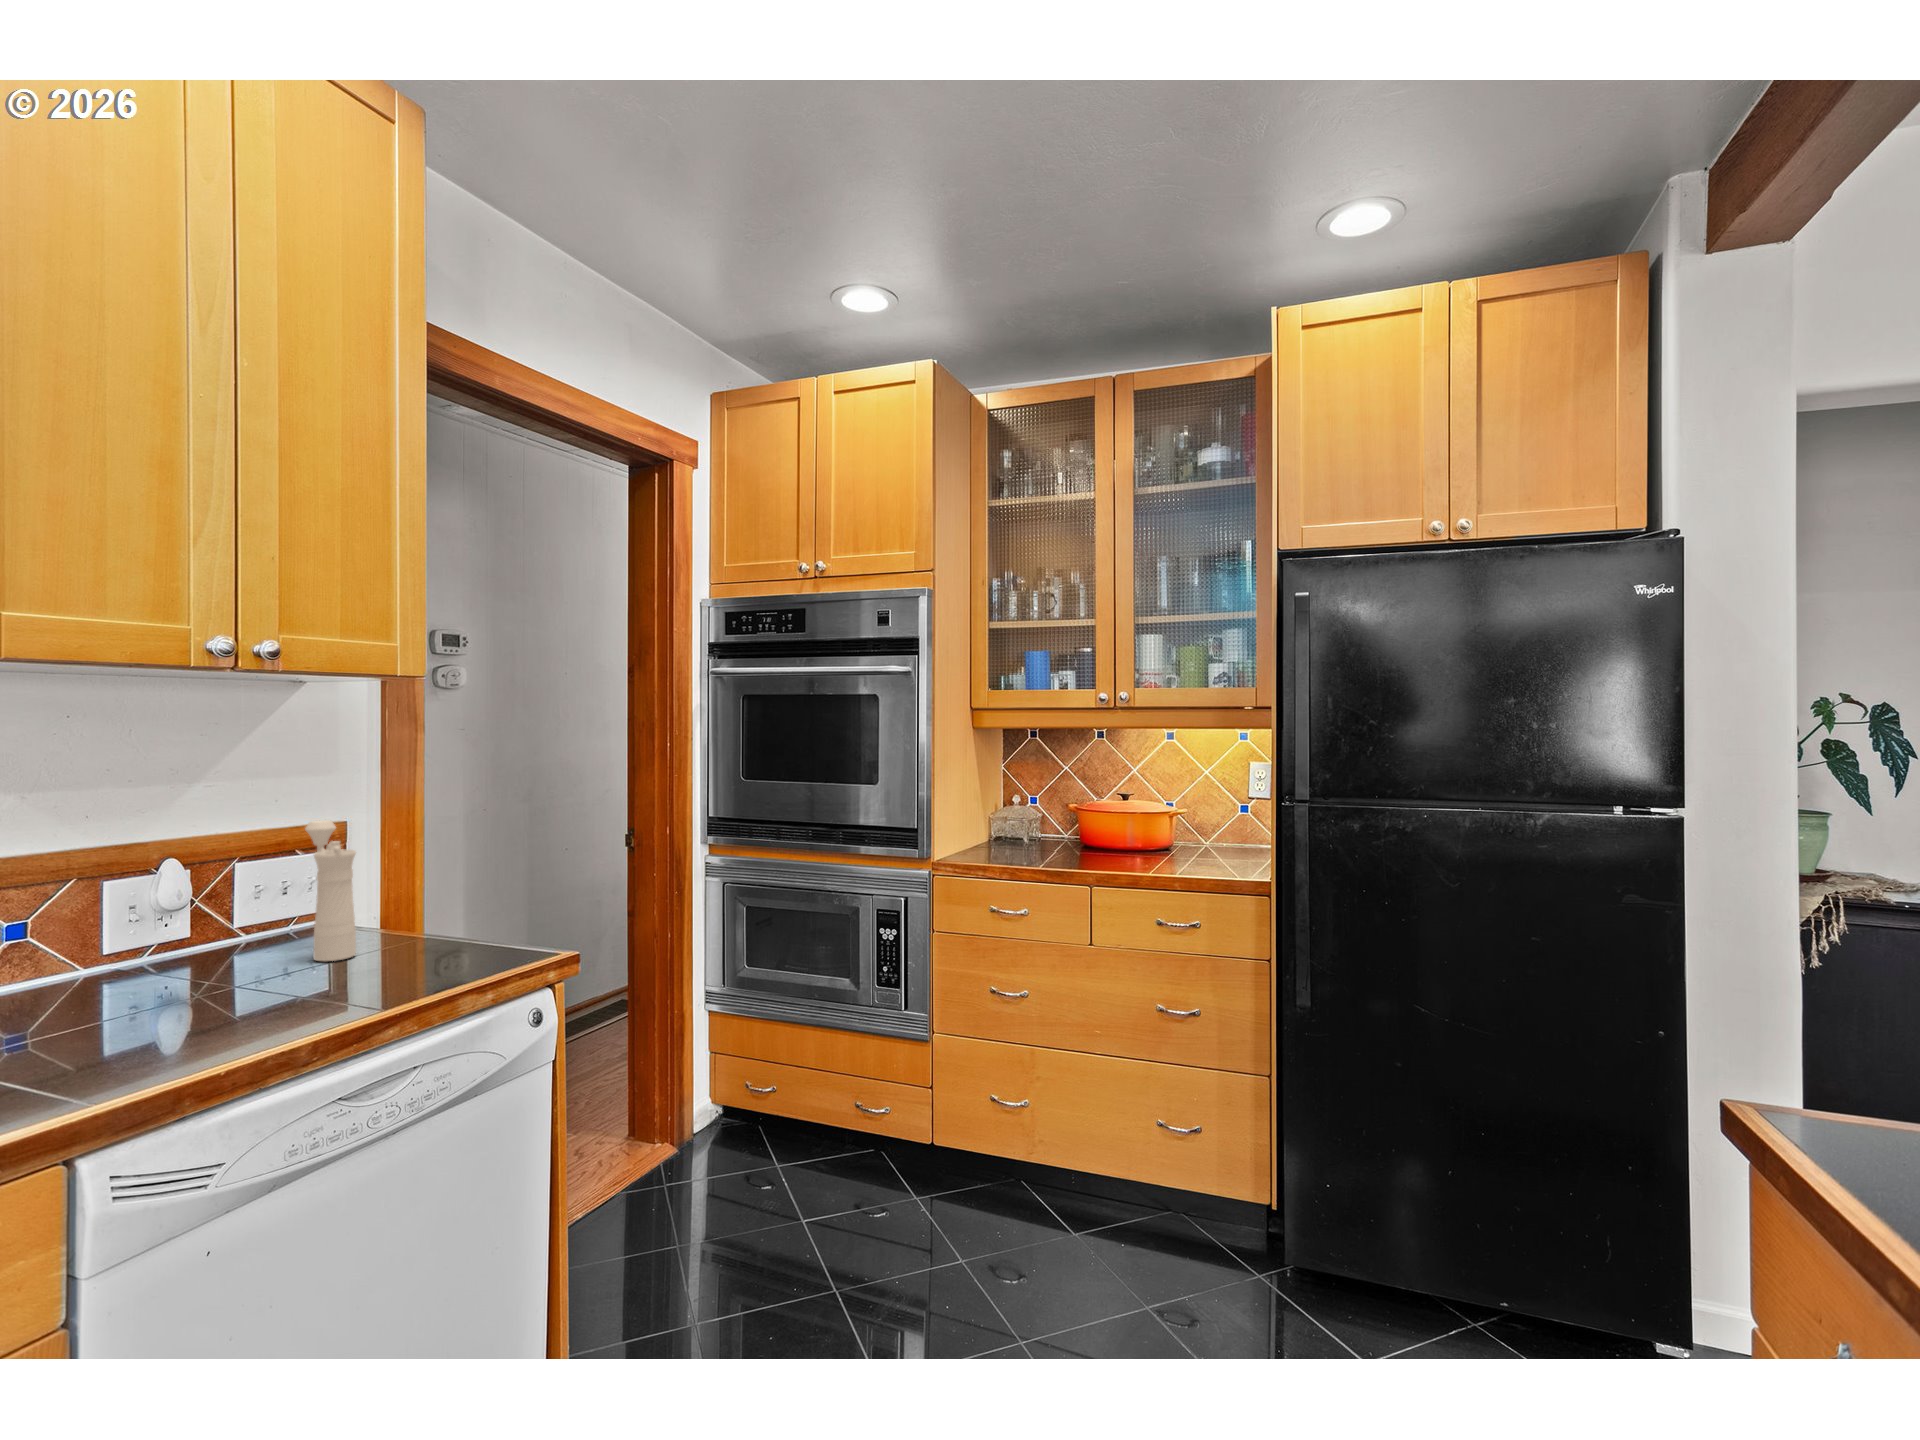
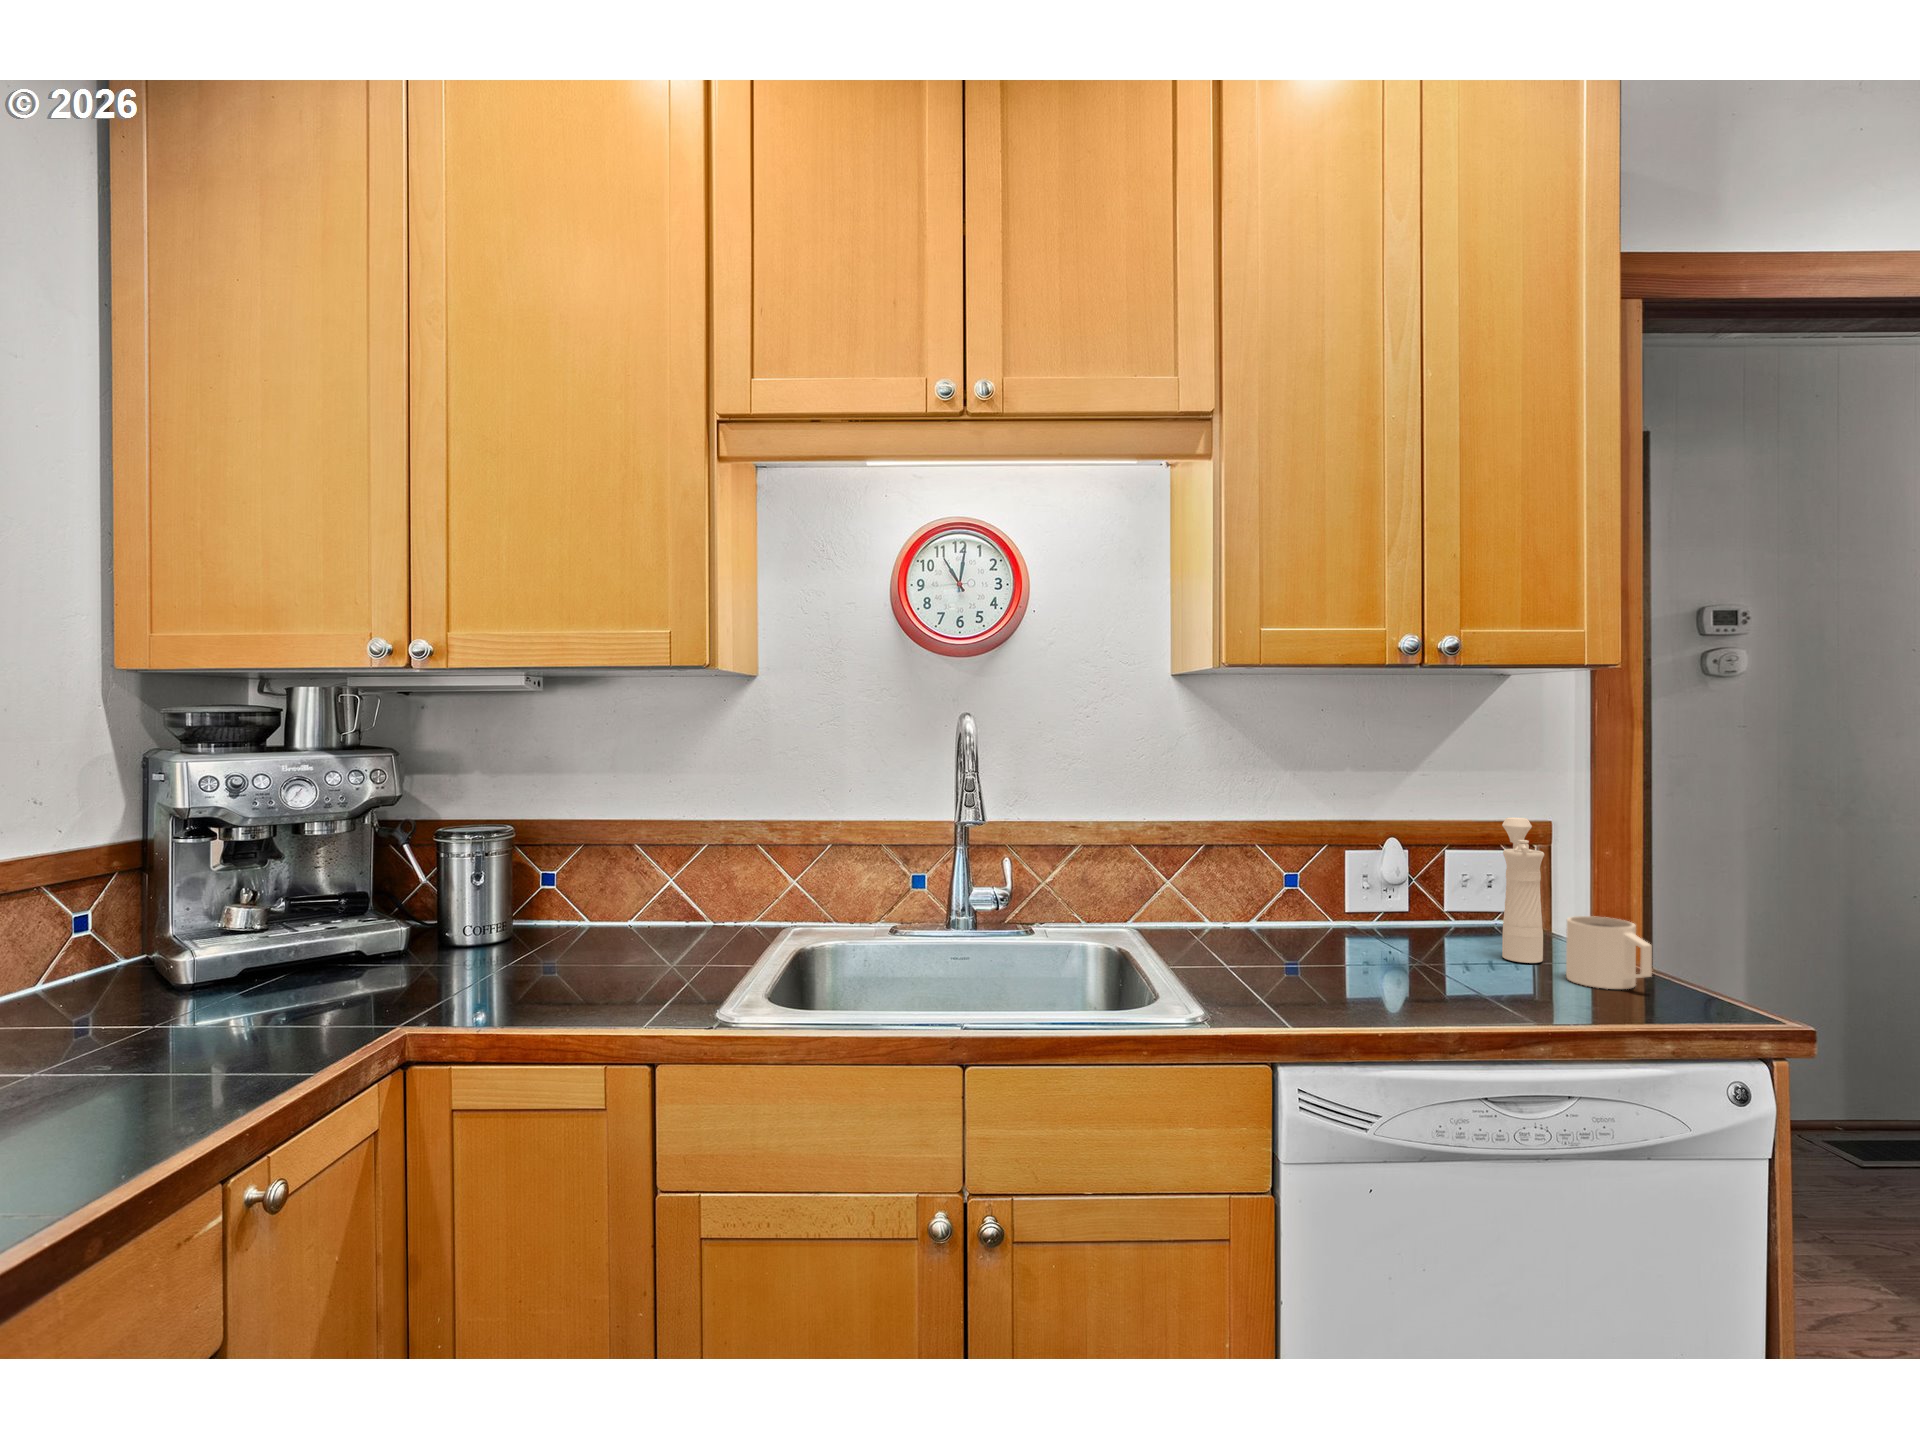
mug: none [384,901,462,967] -> present [1566,916,1652,989]

